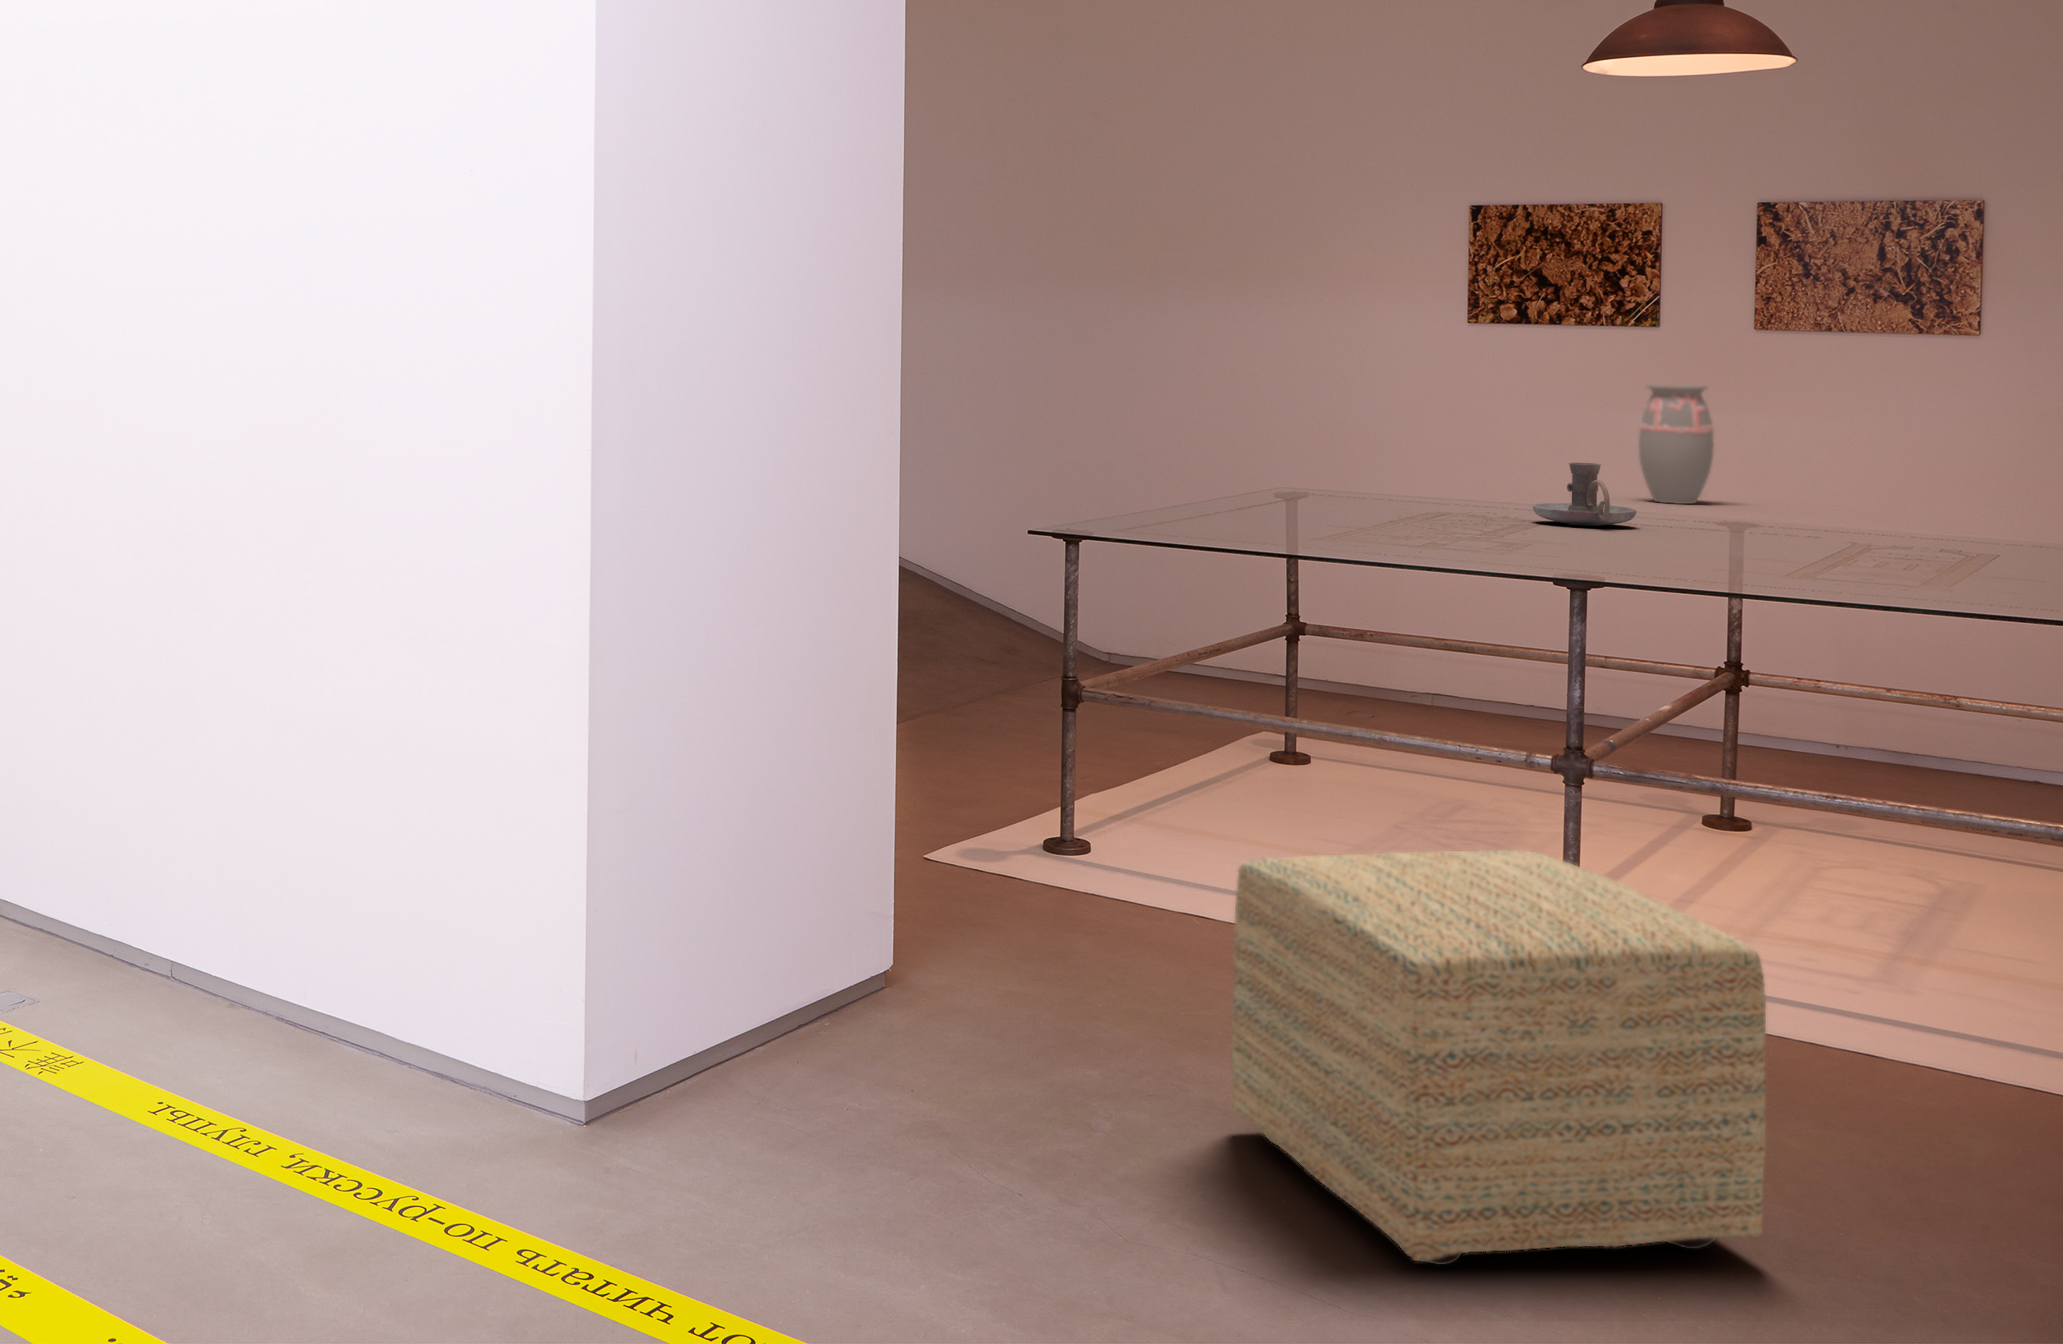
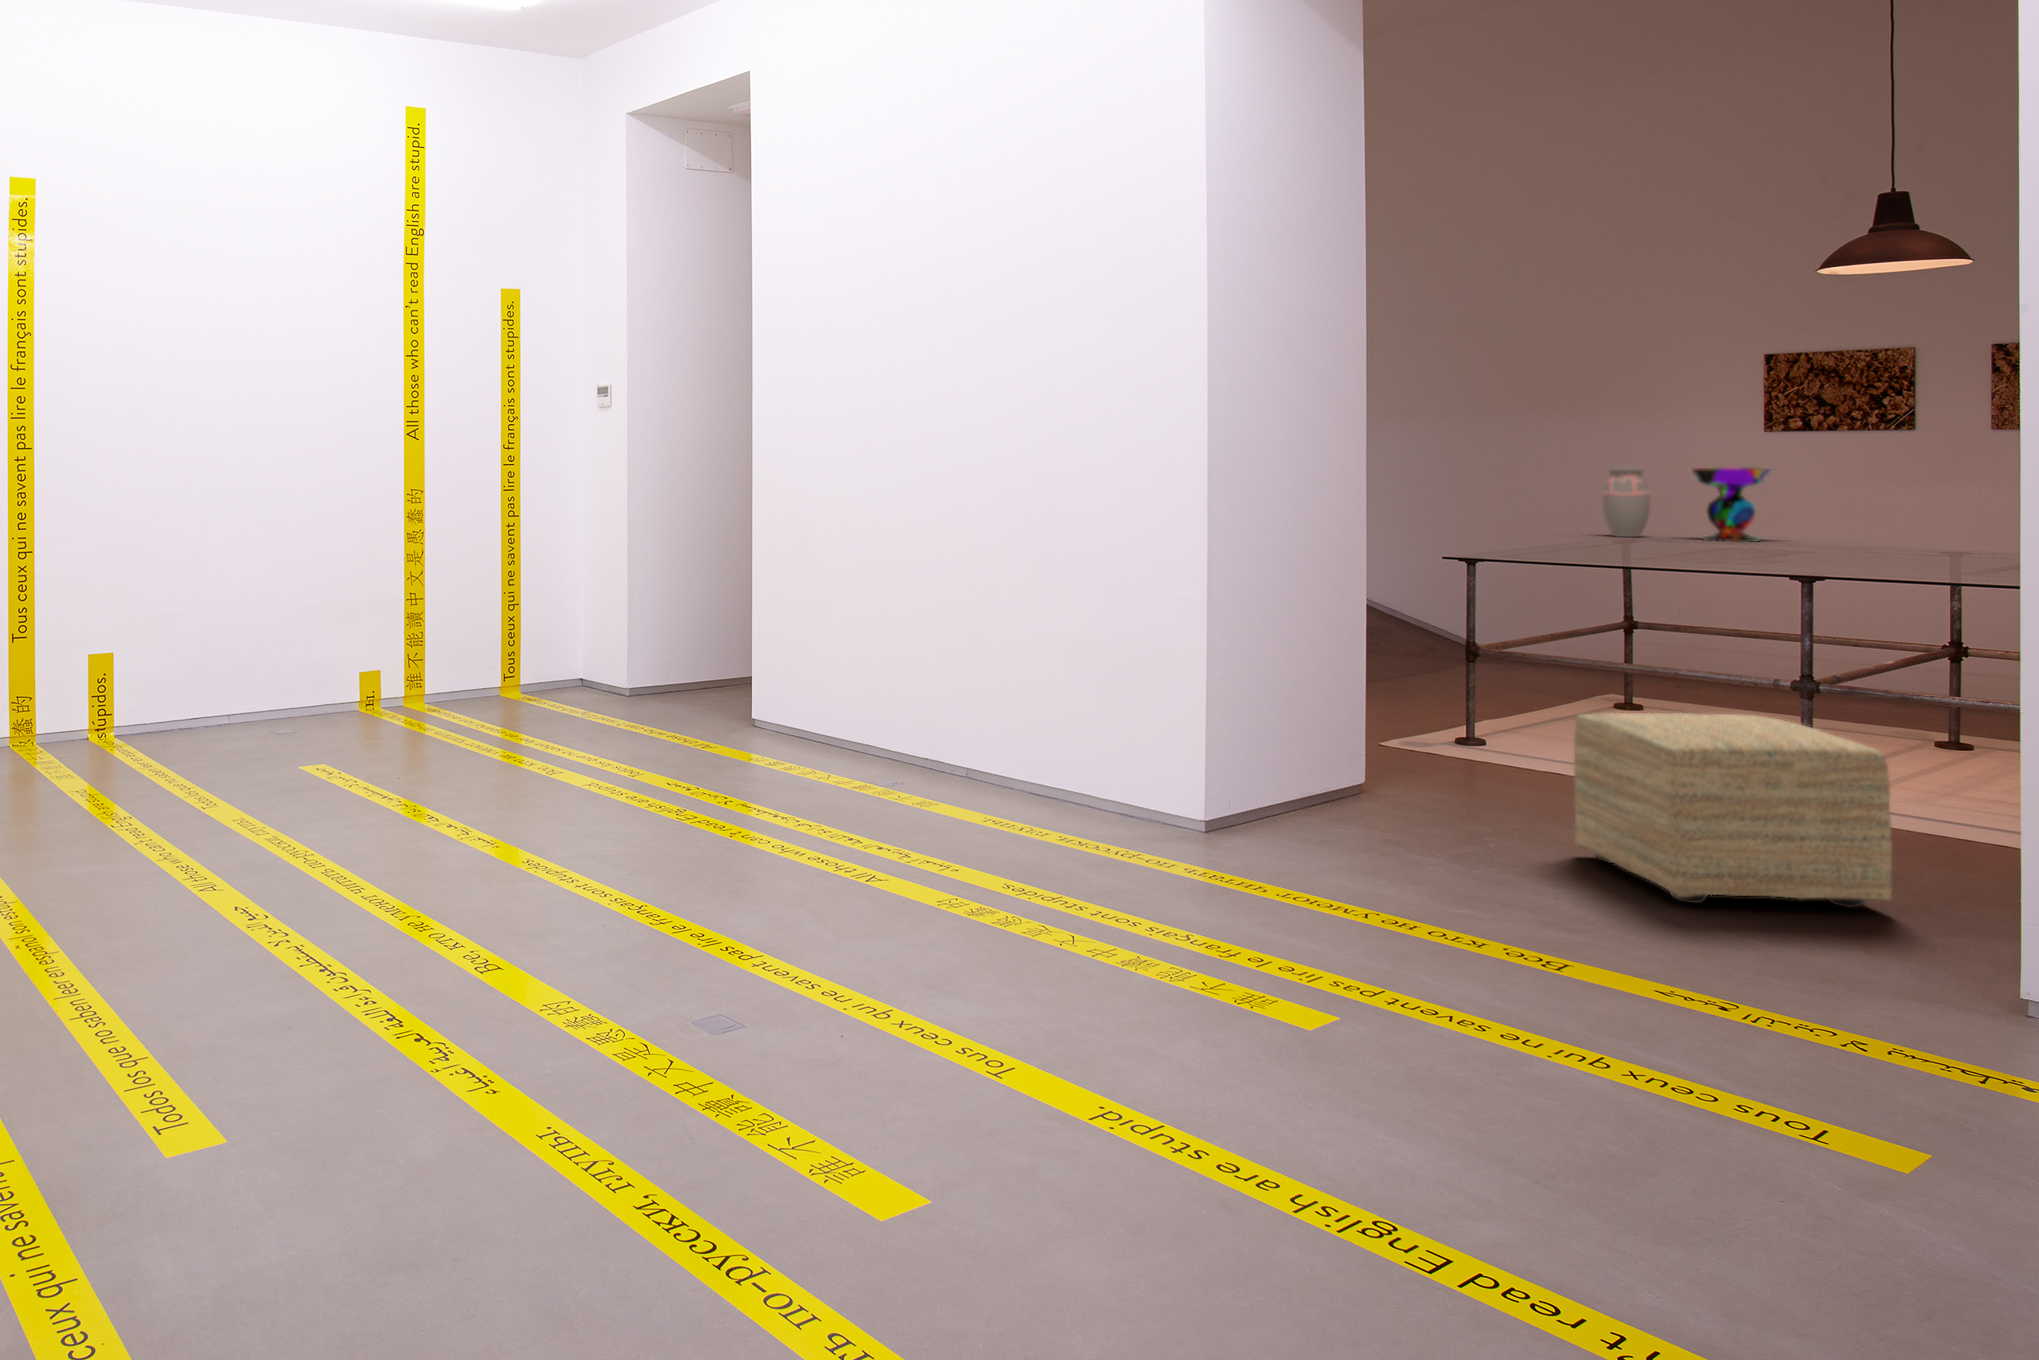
decorative bowl: none [1366,376,1478,489] -> present [1689,467,1772,542]
decorative vase: present [1639,384,1714,504] -> present [1603,468,1650,537]
candle holder: present [1533,463,1637,526] -> none [1800,518,1879,557]

